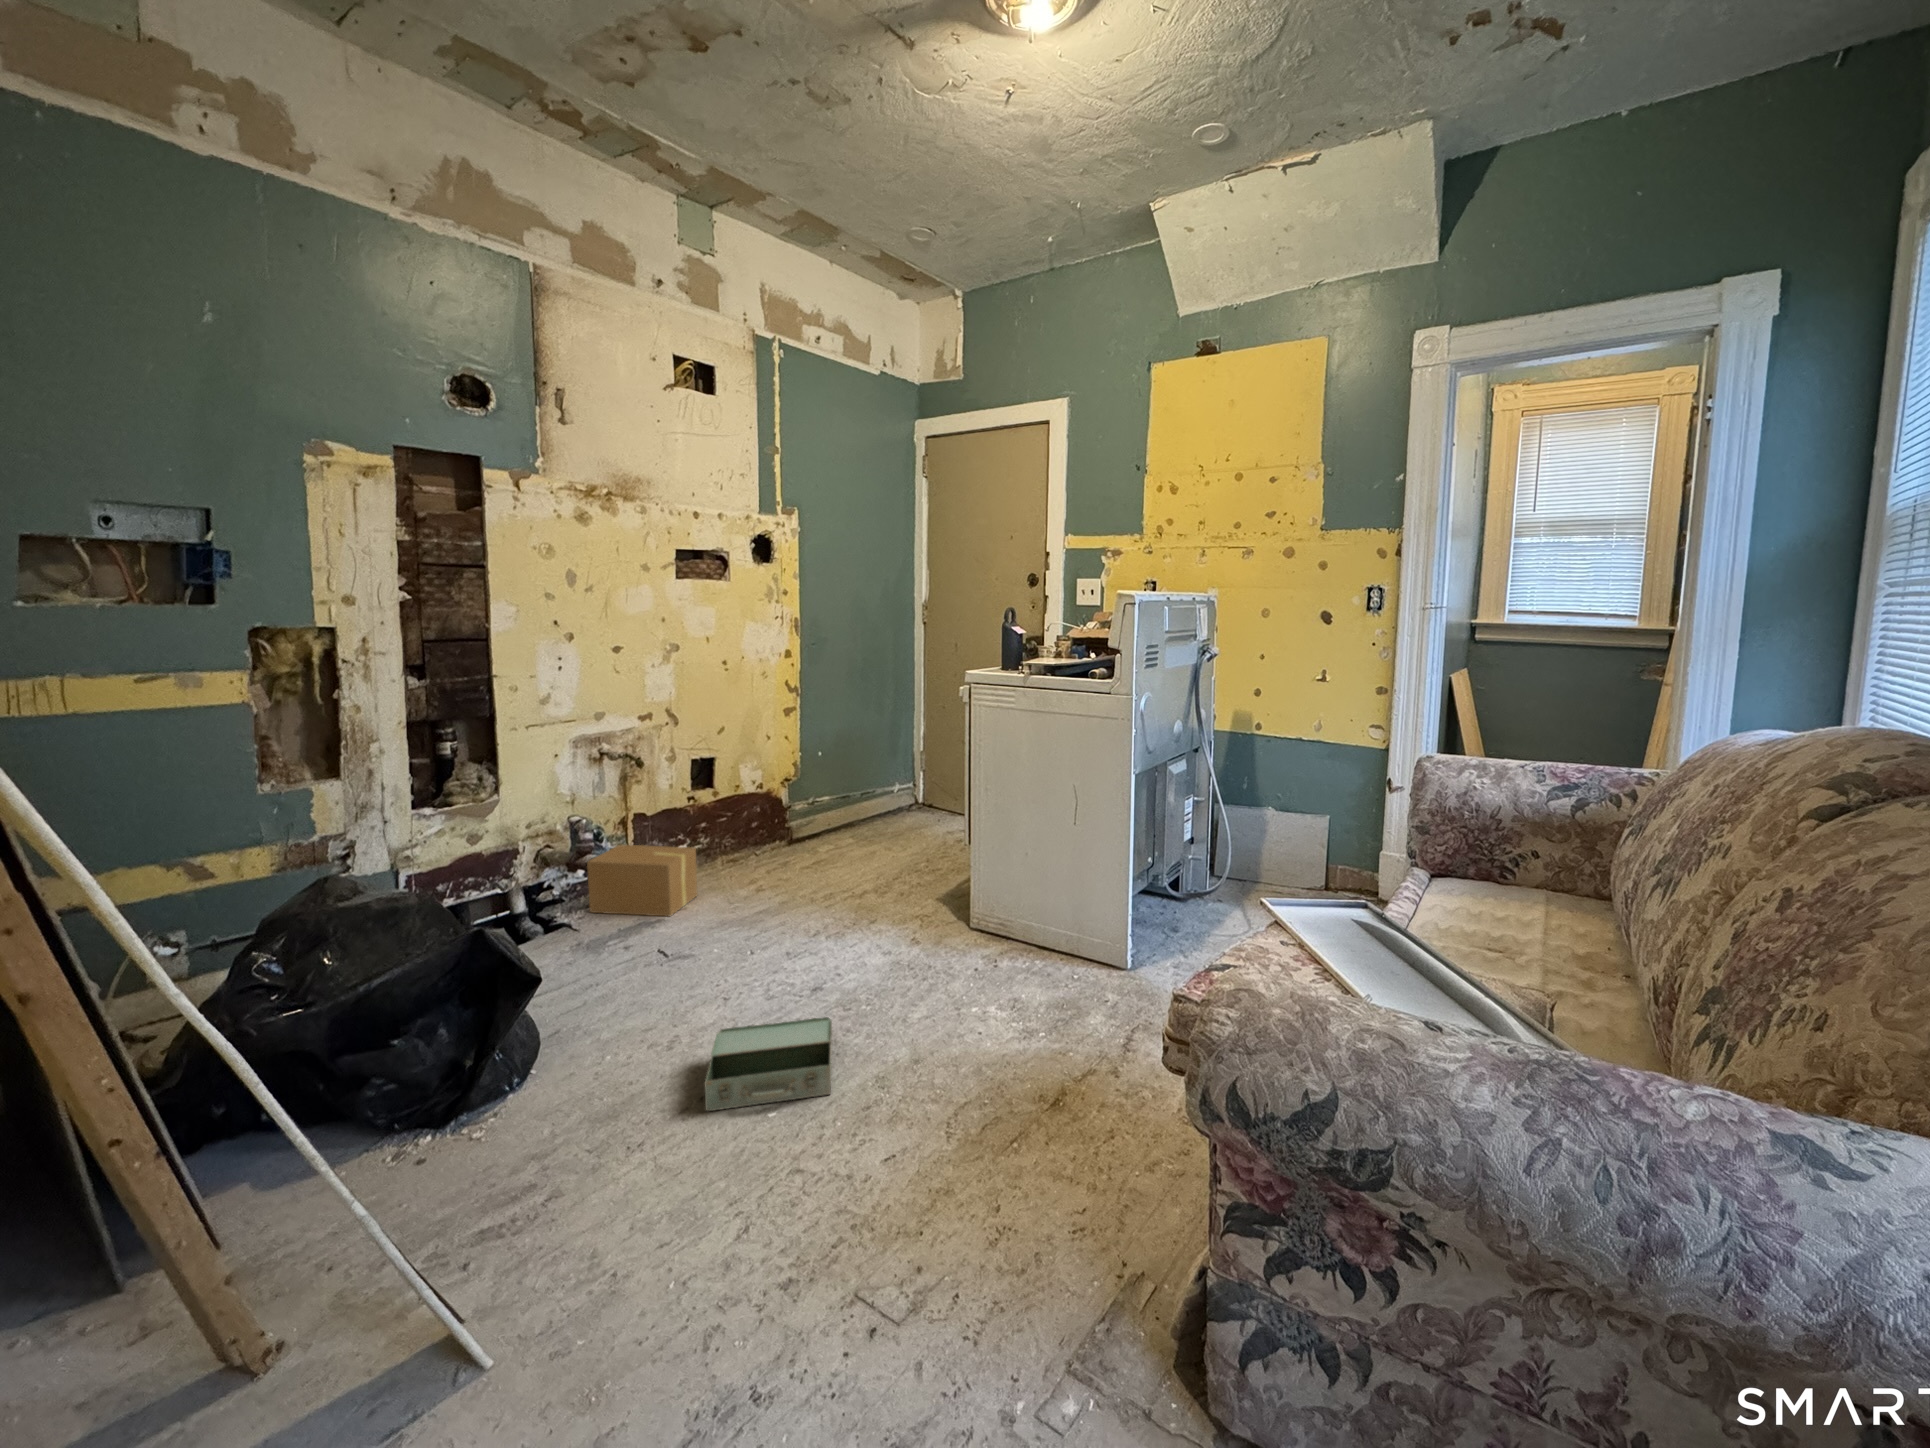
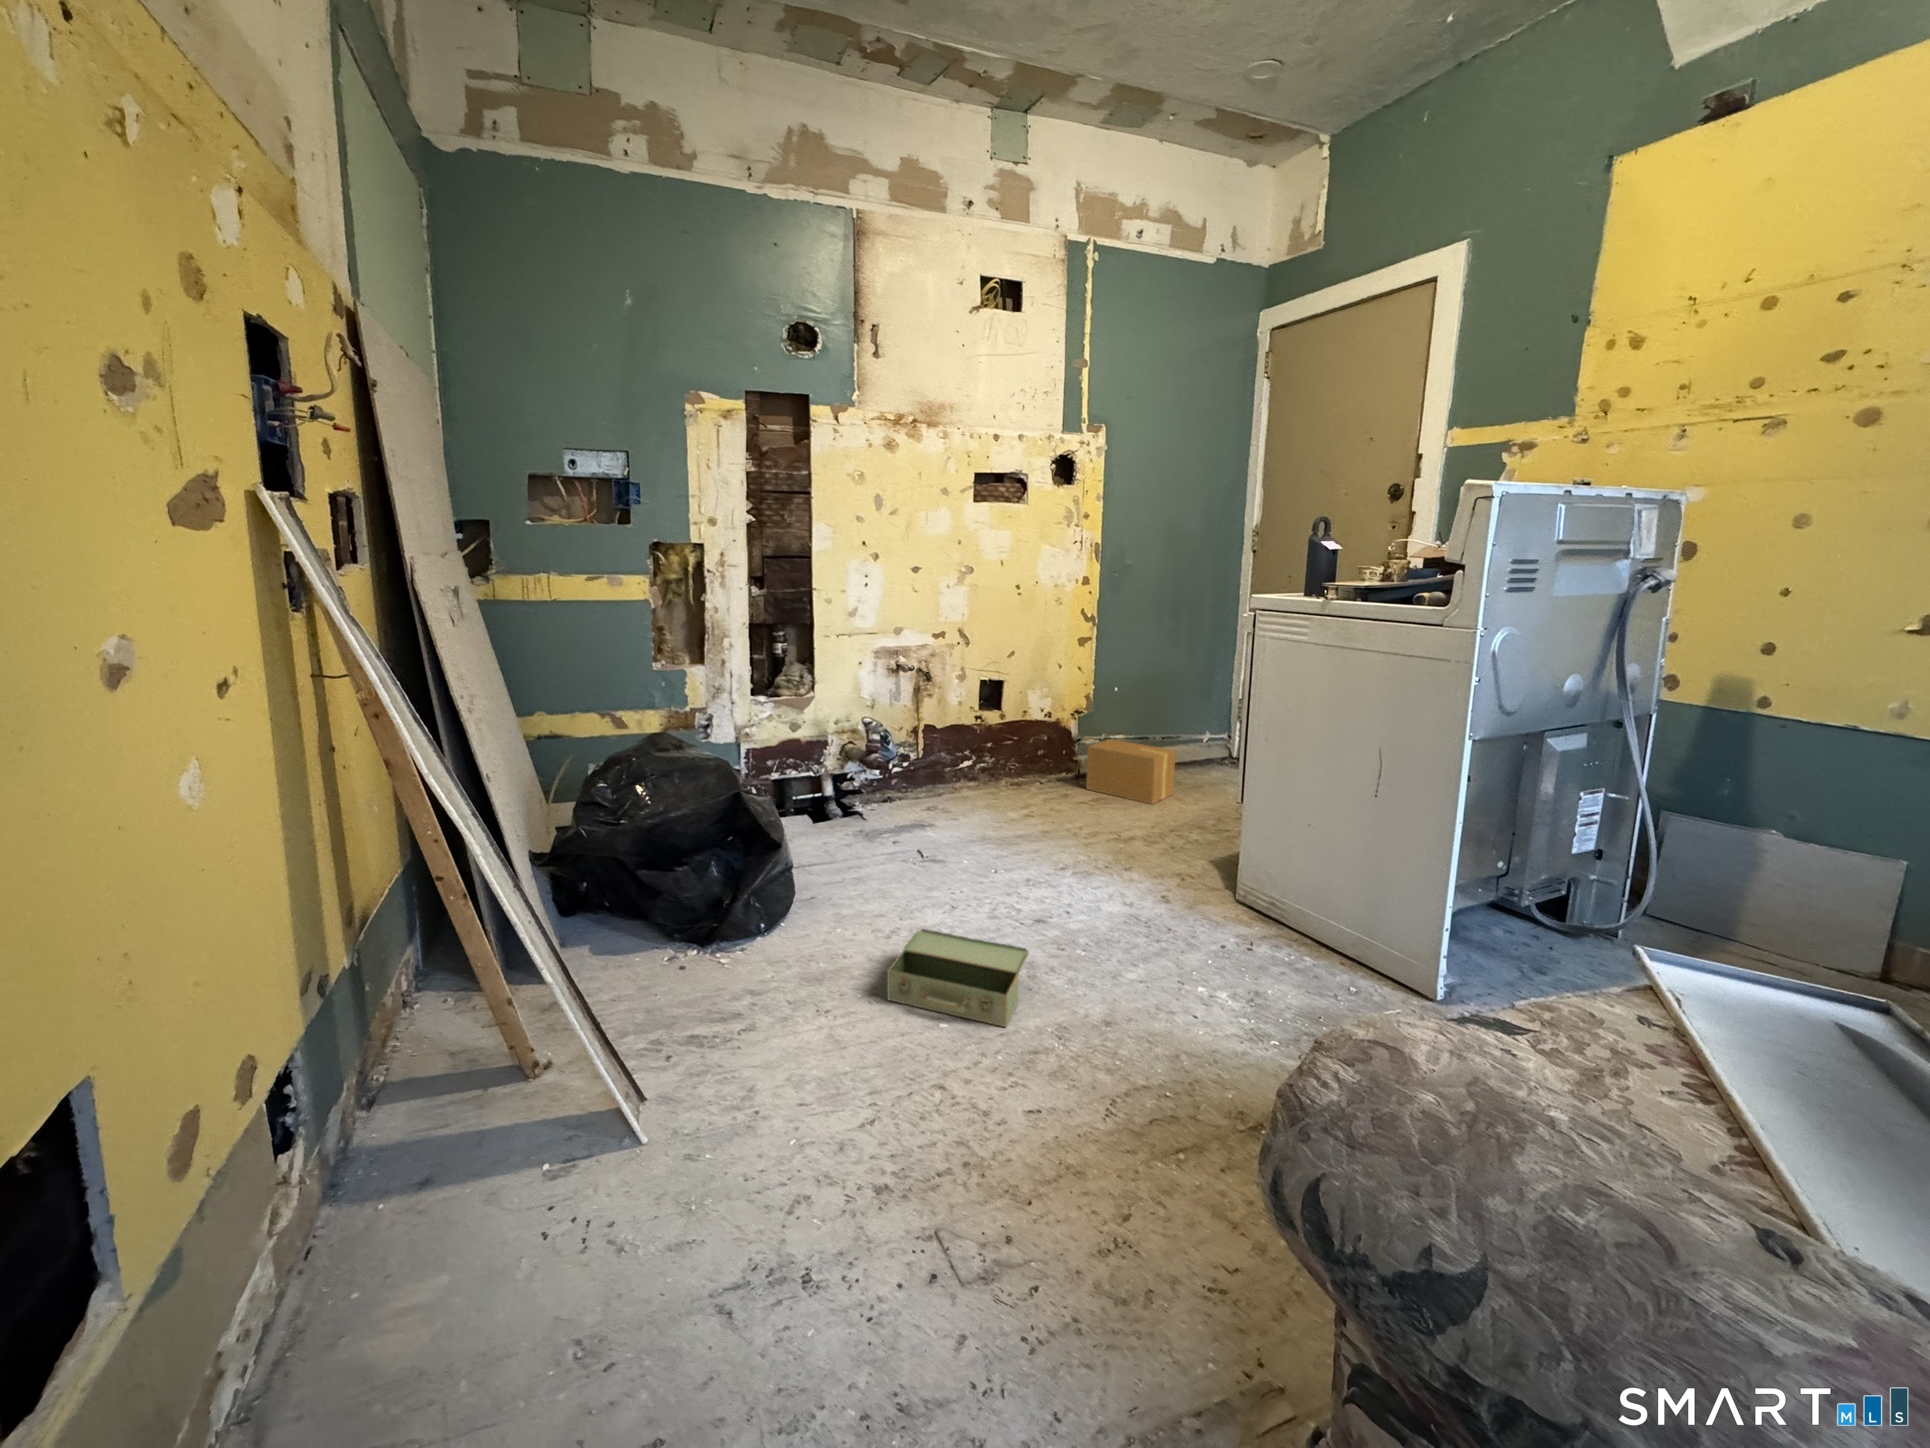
cardboard box: present [587,844,697,916] -> present [1086,739,1176,804]

